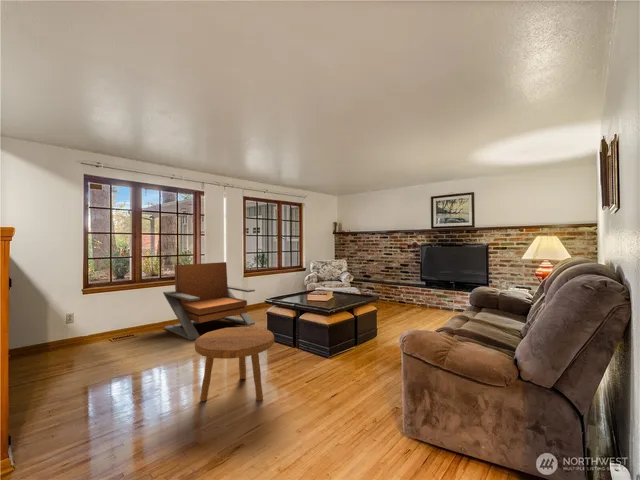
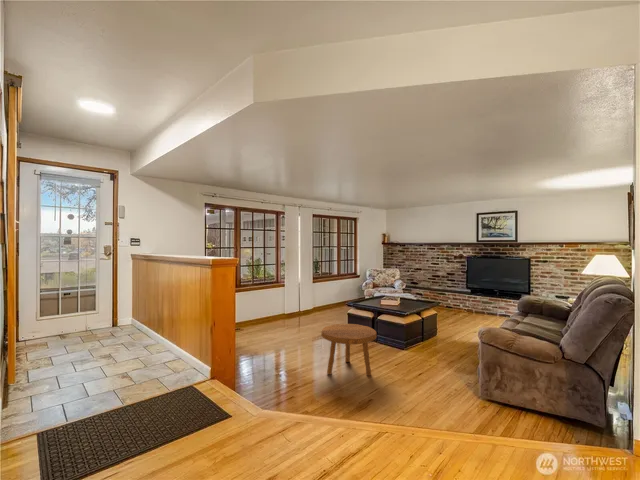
lounge chair: present [163,262,255,340] -> none [257,271,329,334]

